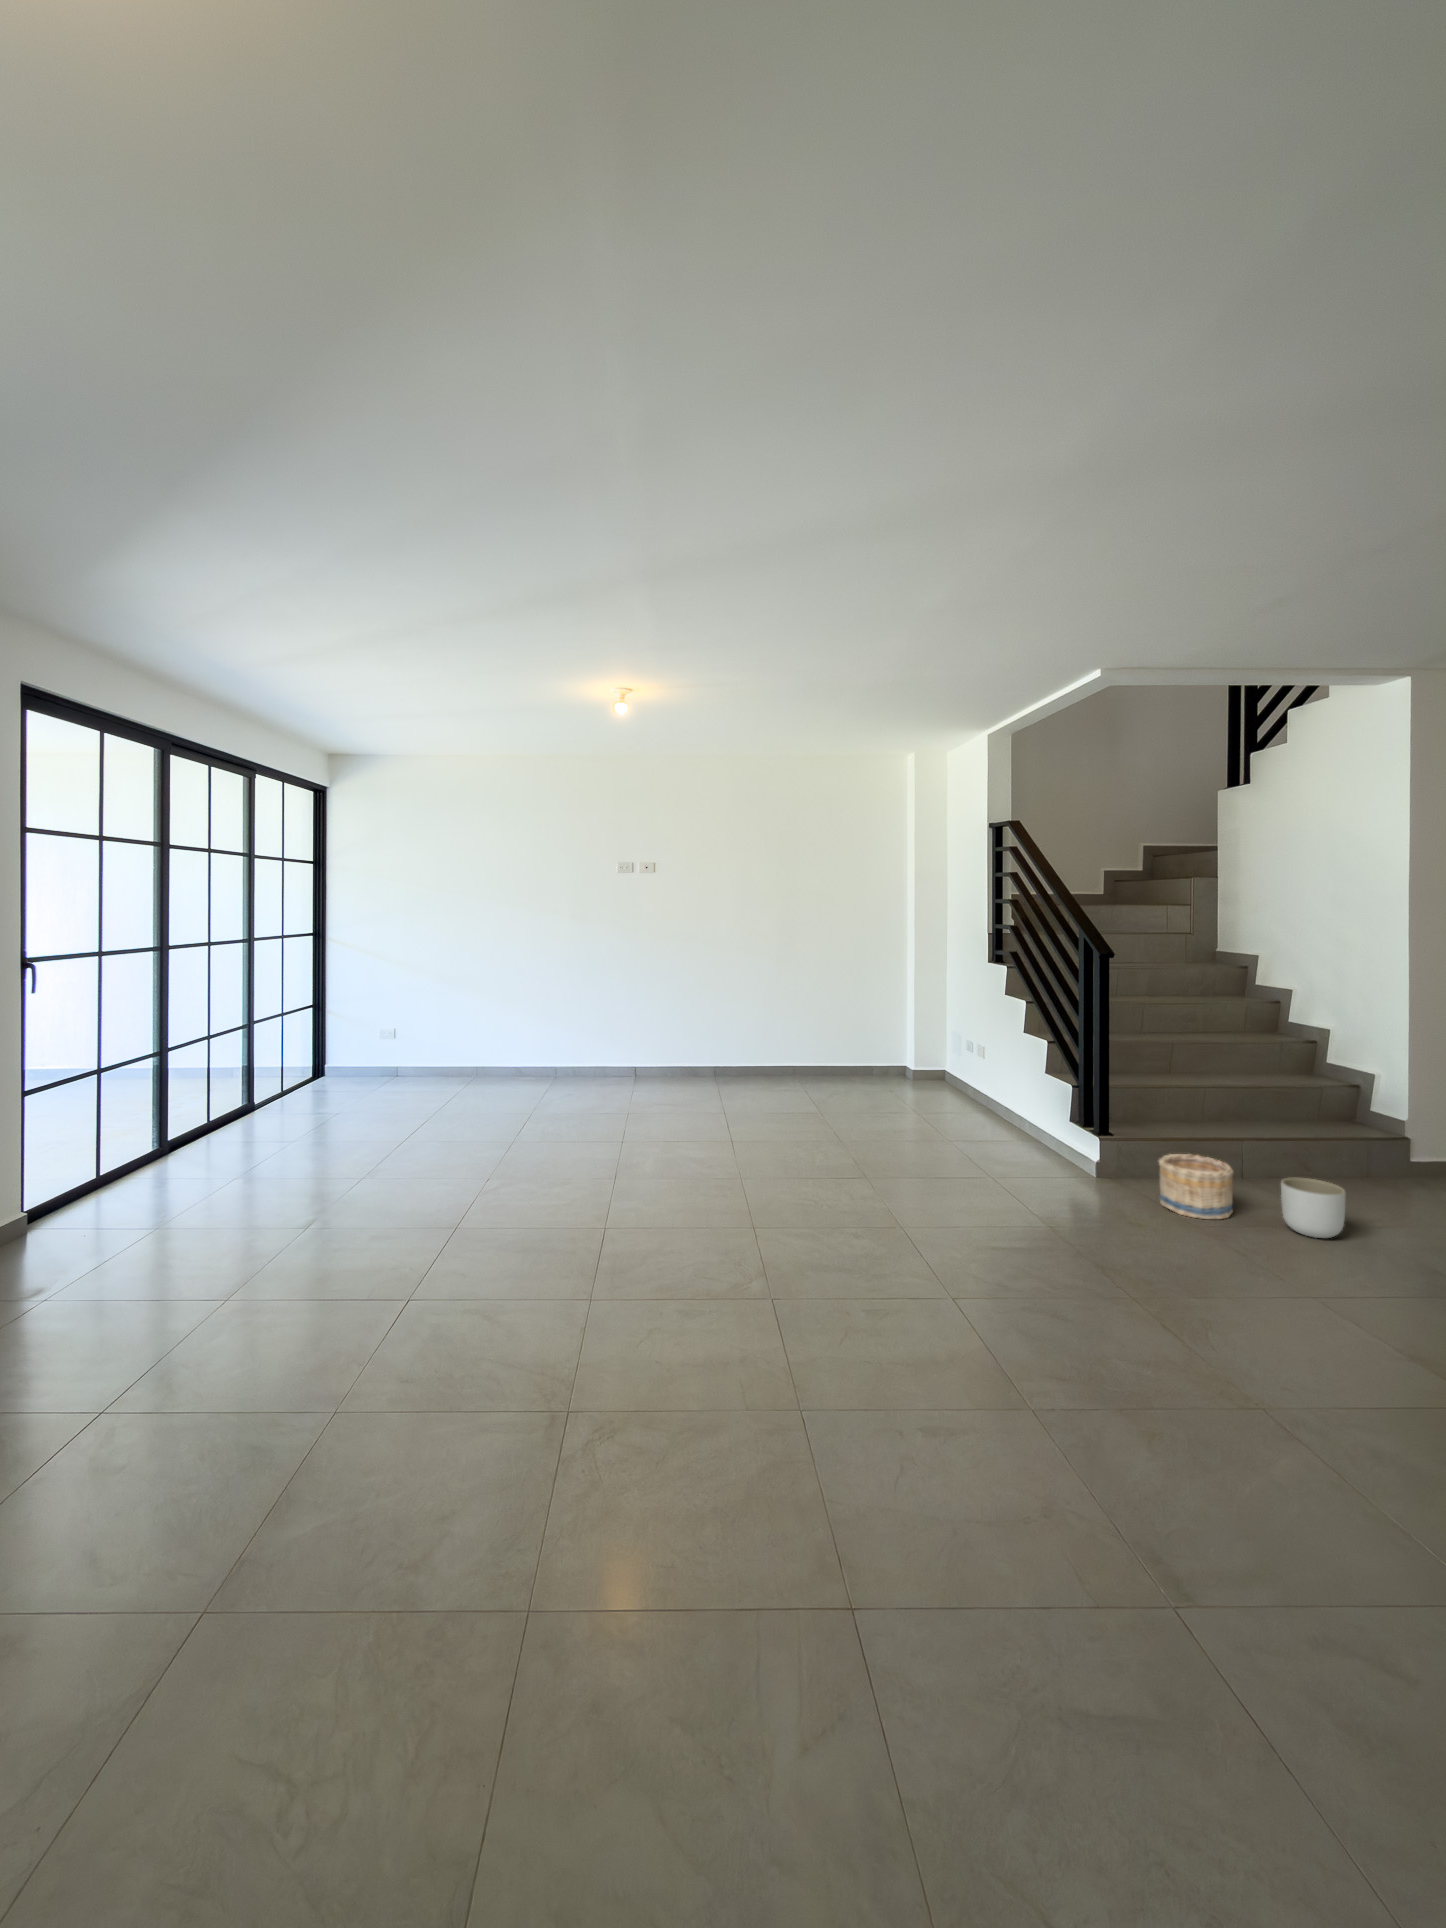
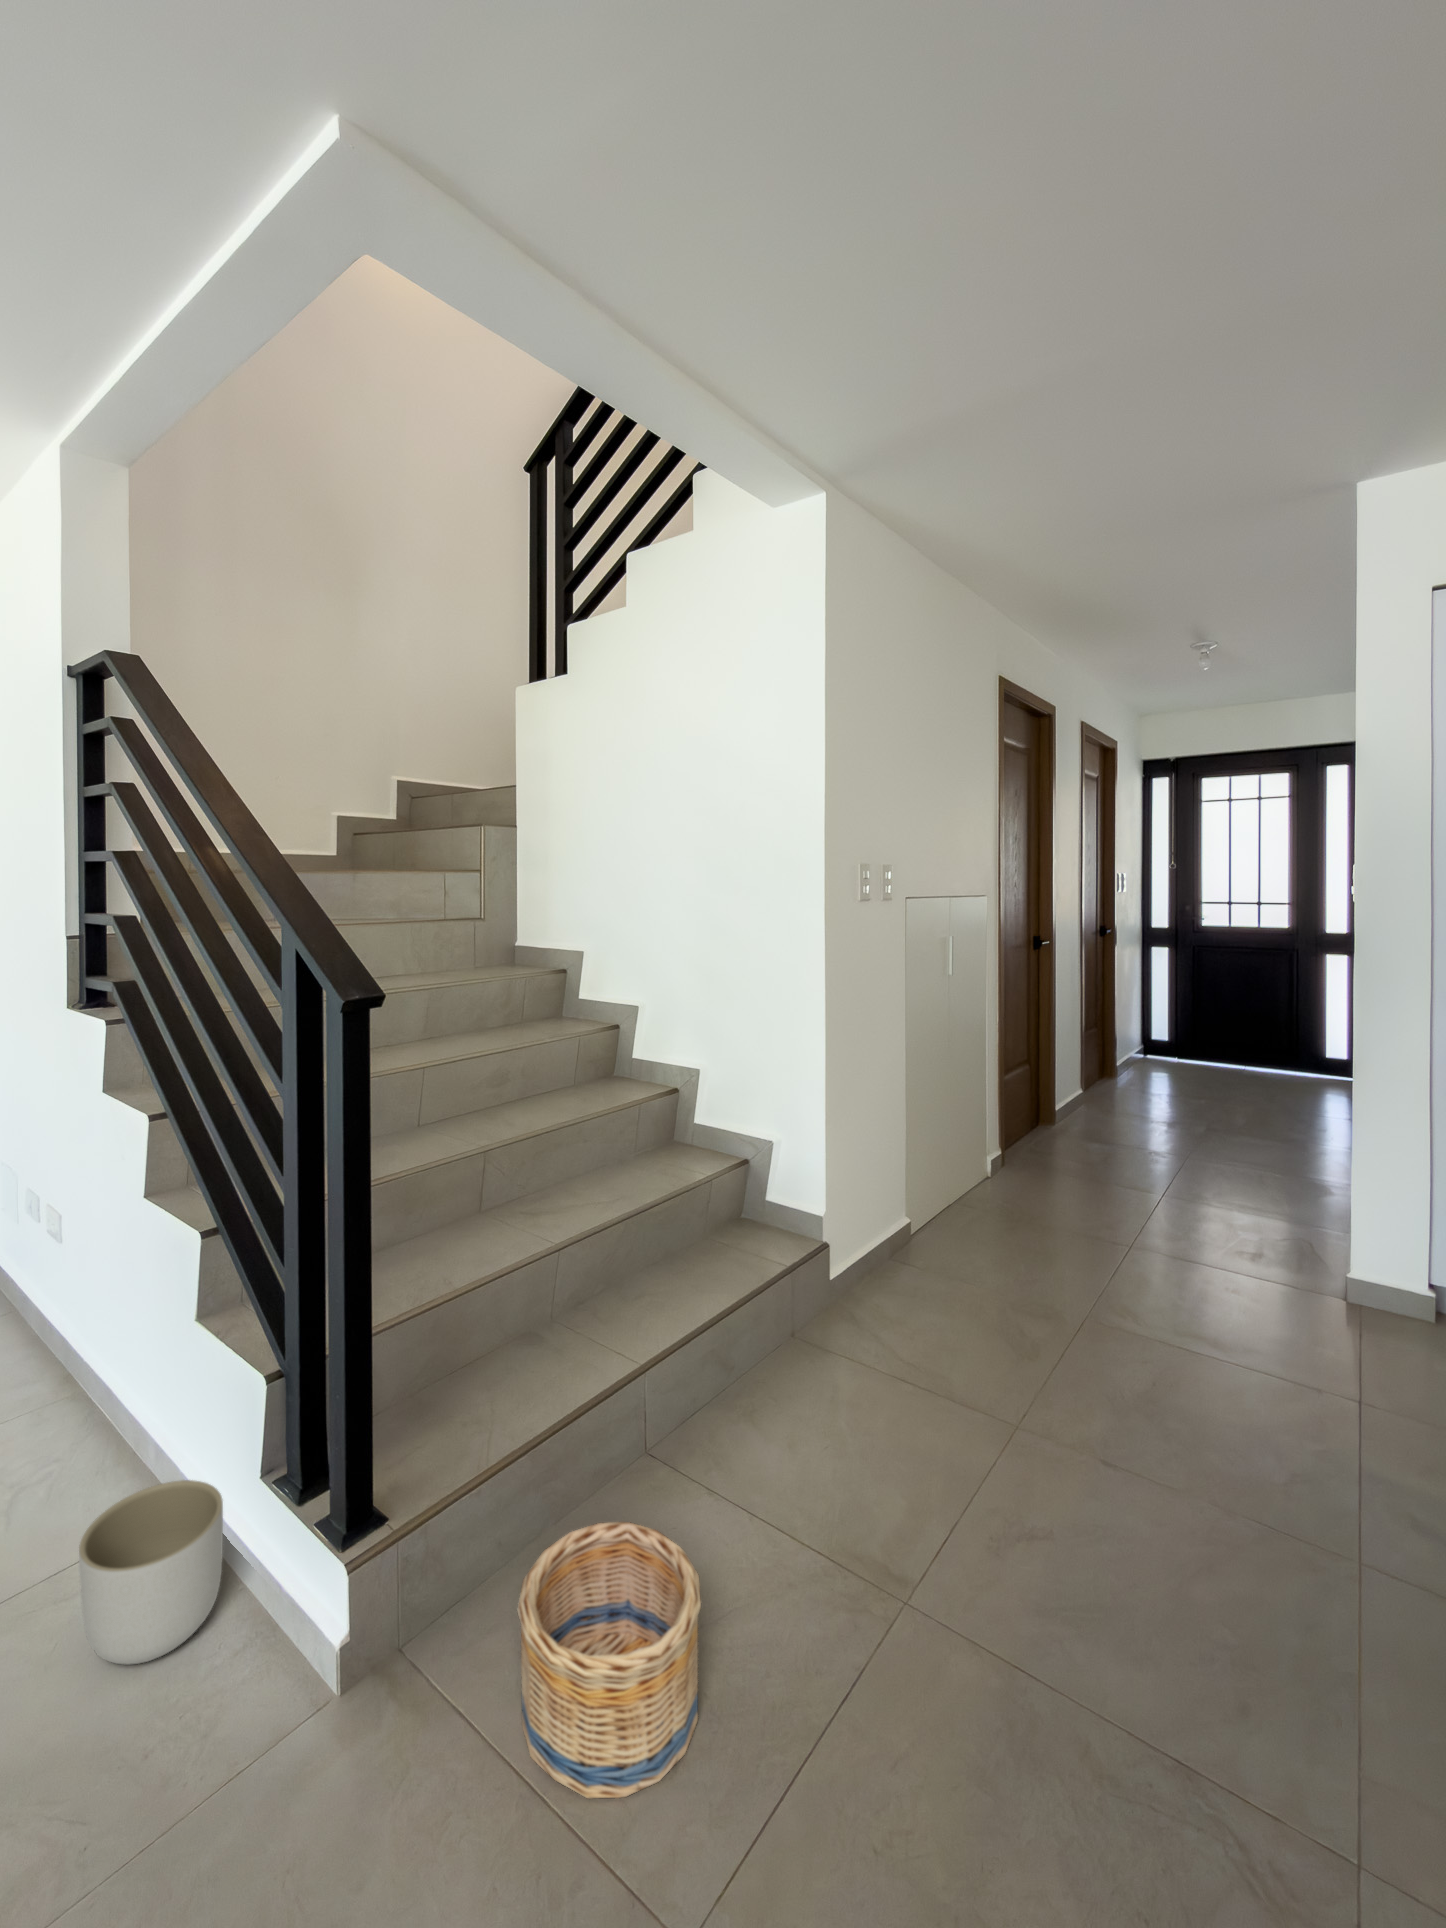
planter: present [1281,1178,1345,1238] -> present [79,1480,223,1664]

